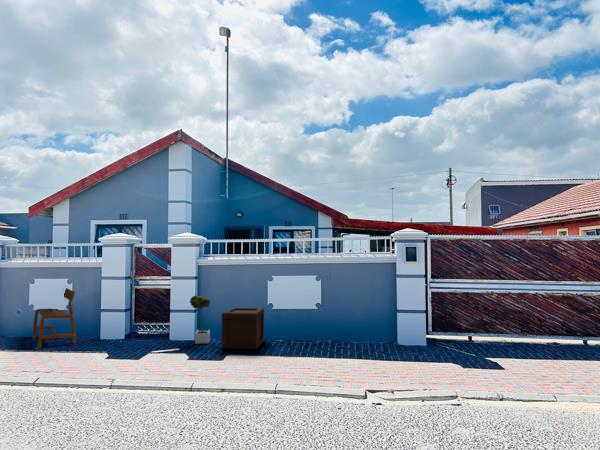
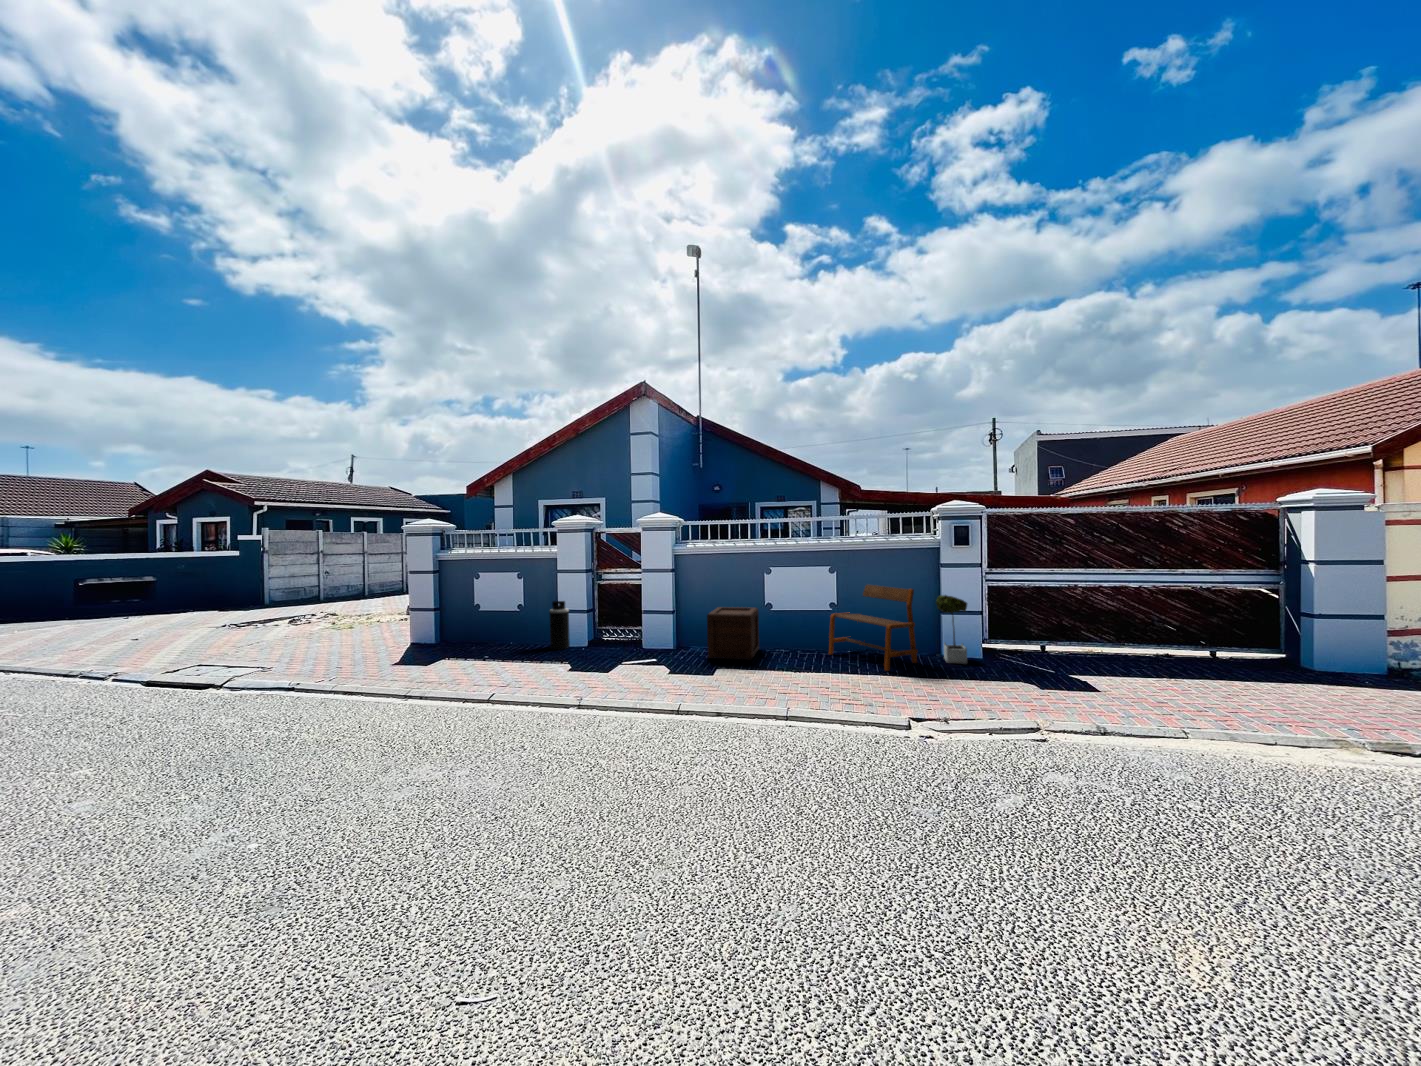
bench: present [32,288,76,349] -> present [829,585,918,671]
potted tree: present [190,295,210,344] -> present [936,595,967,664]
trash can: none [92,303,109,343] -> present [549,601,570,650]

